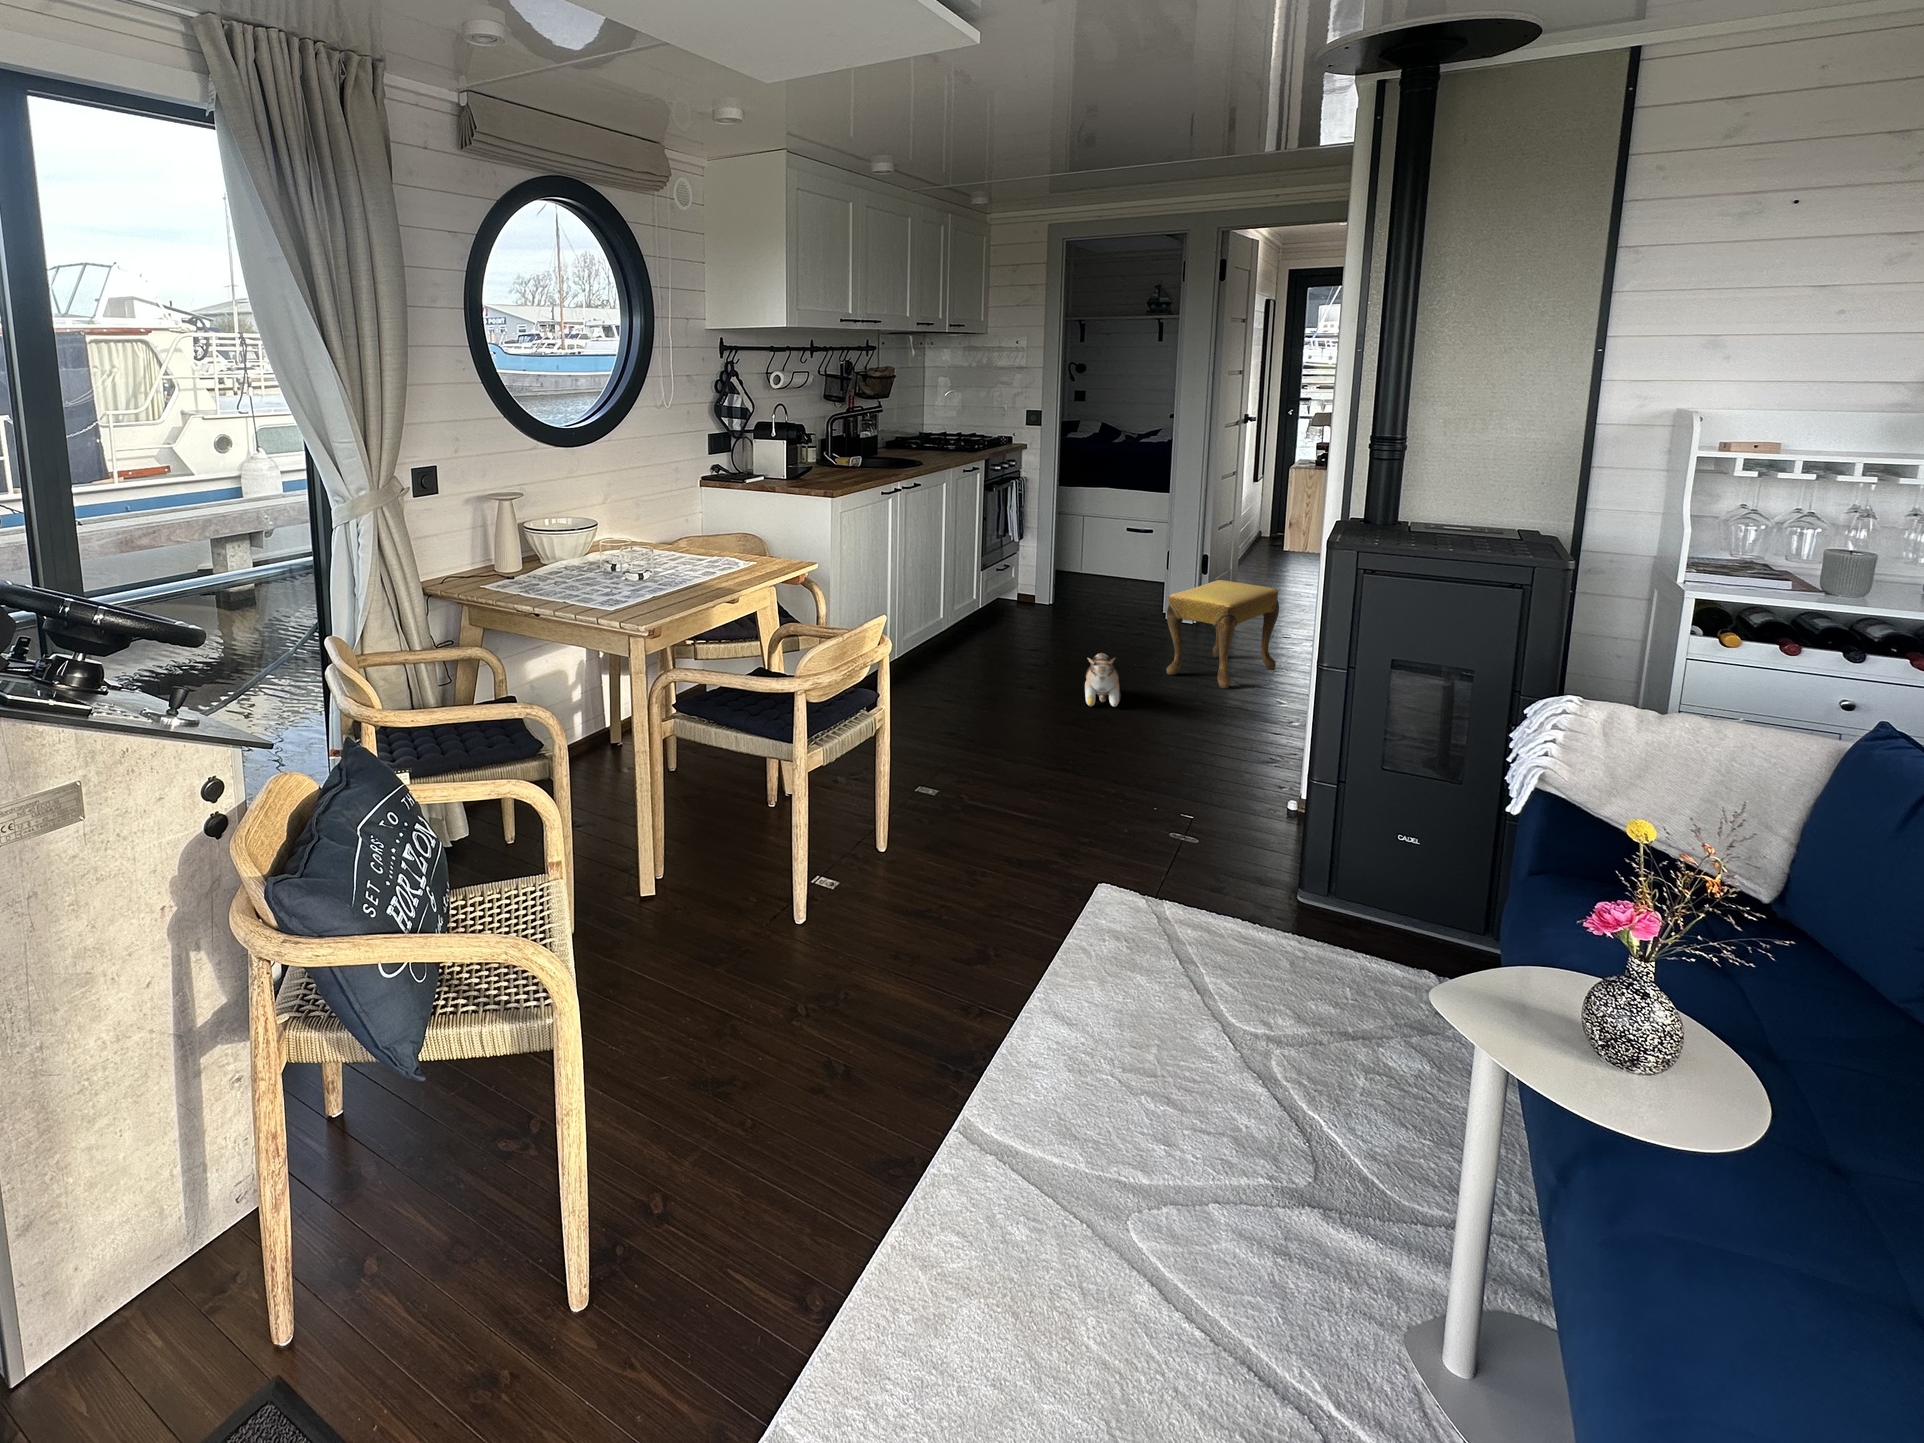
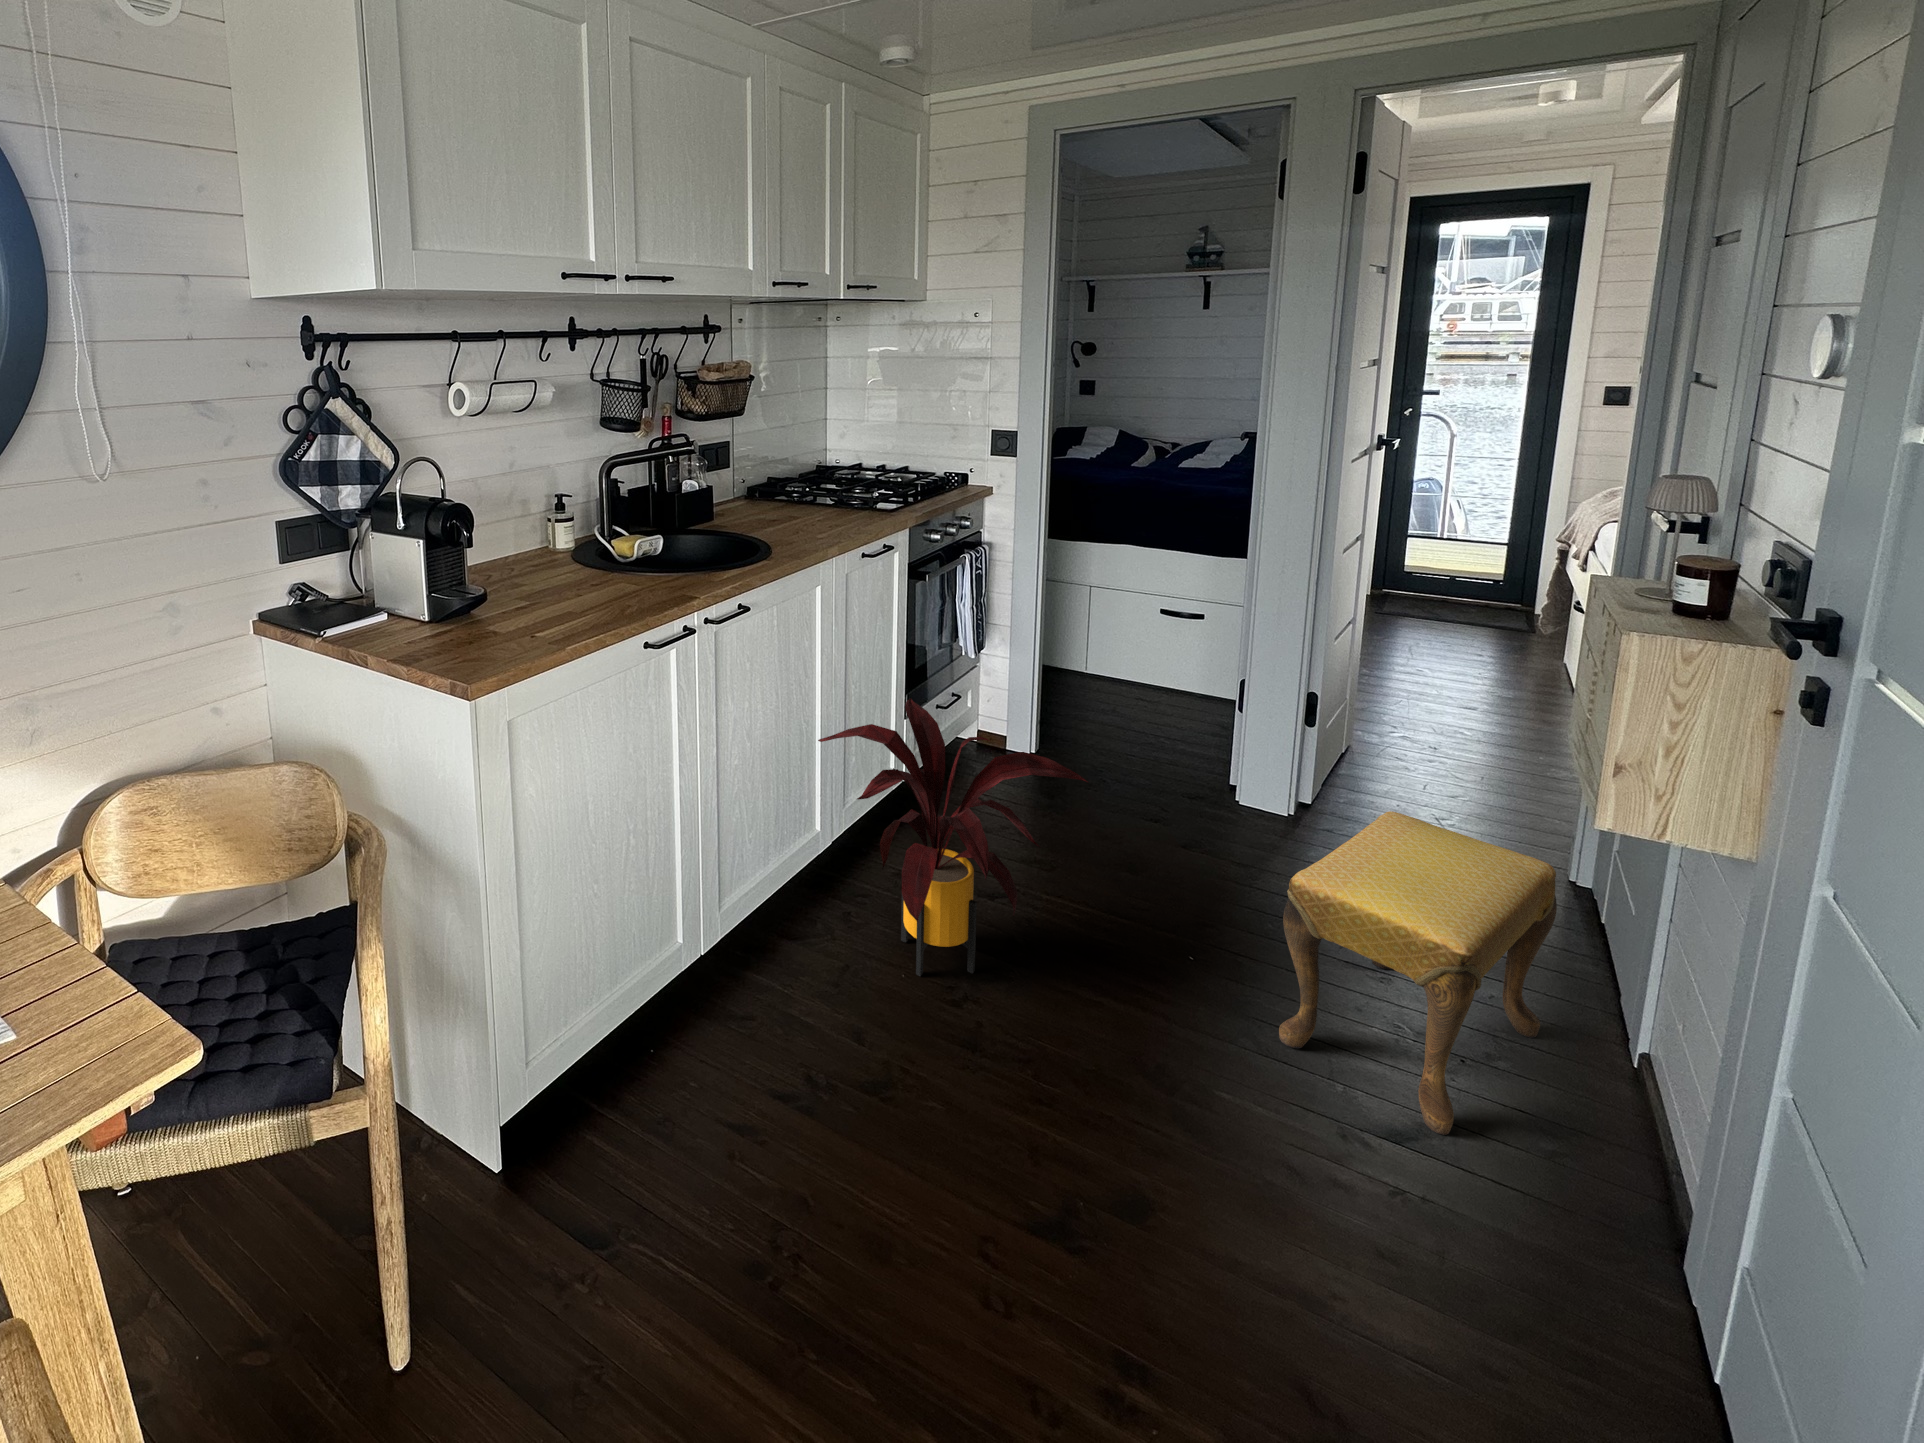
house plant: none [949,540,1083,667] -> present [818,698,1087,976]
plush toy: present [1085,653,1121,707] -> none [1092,1078,1181,1233]

